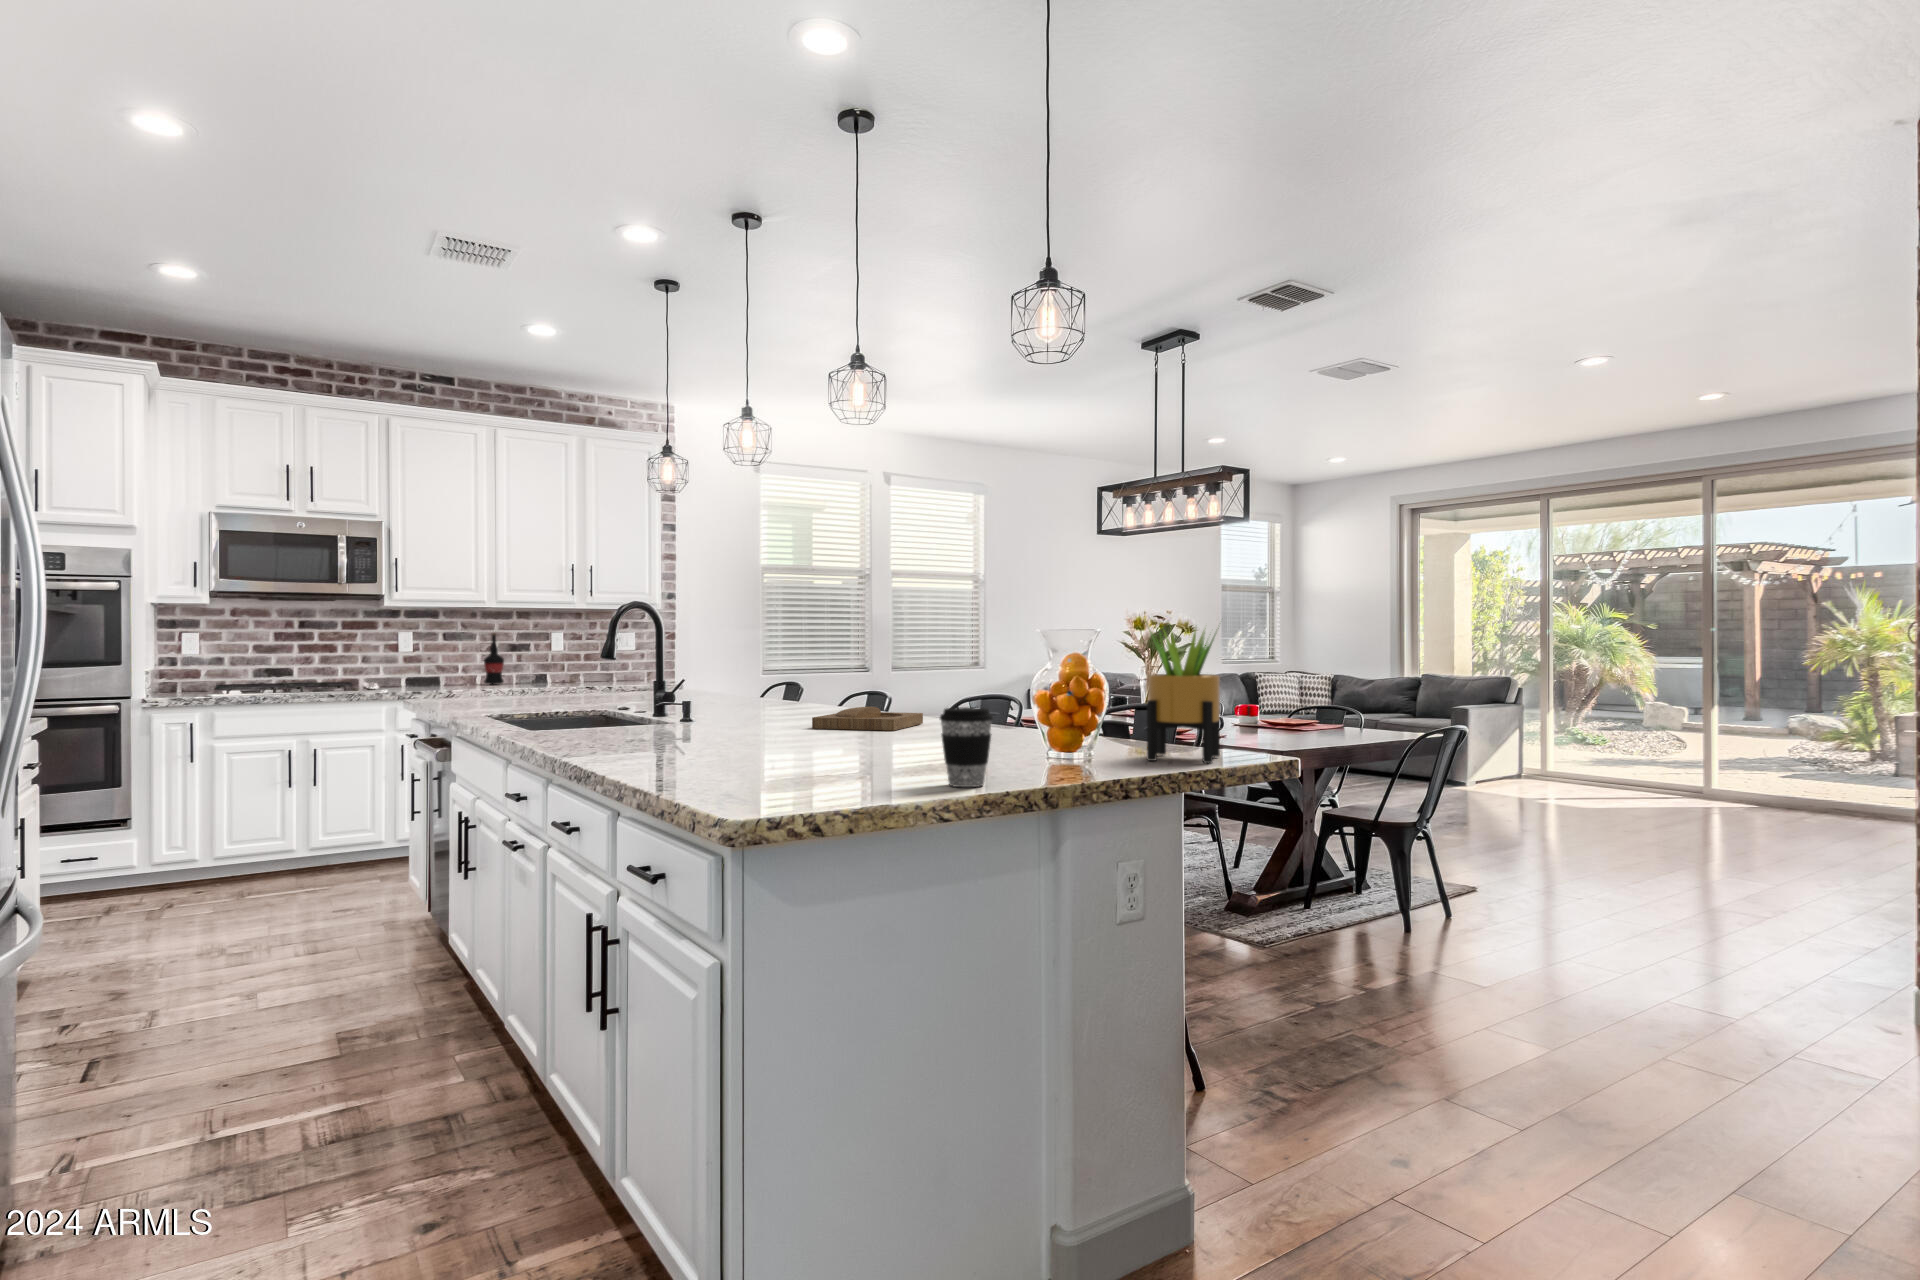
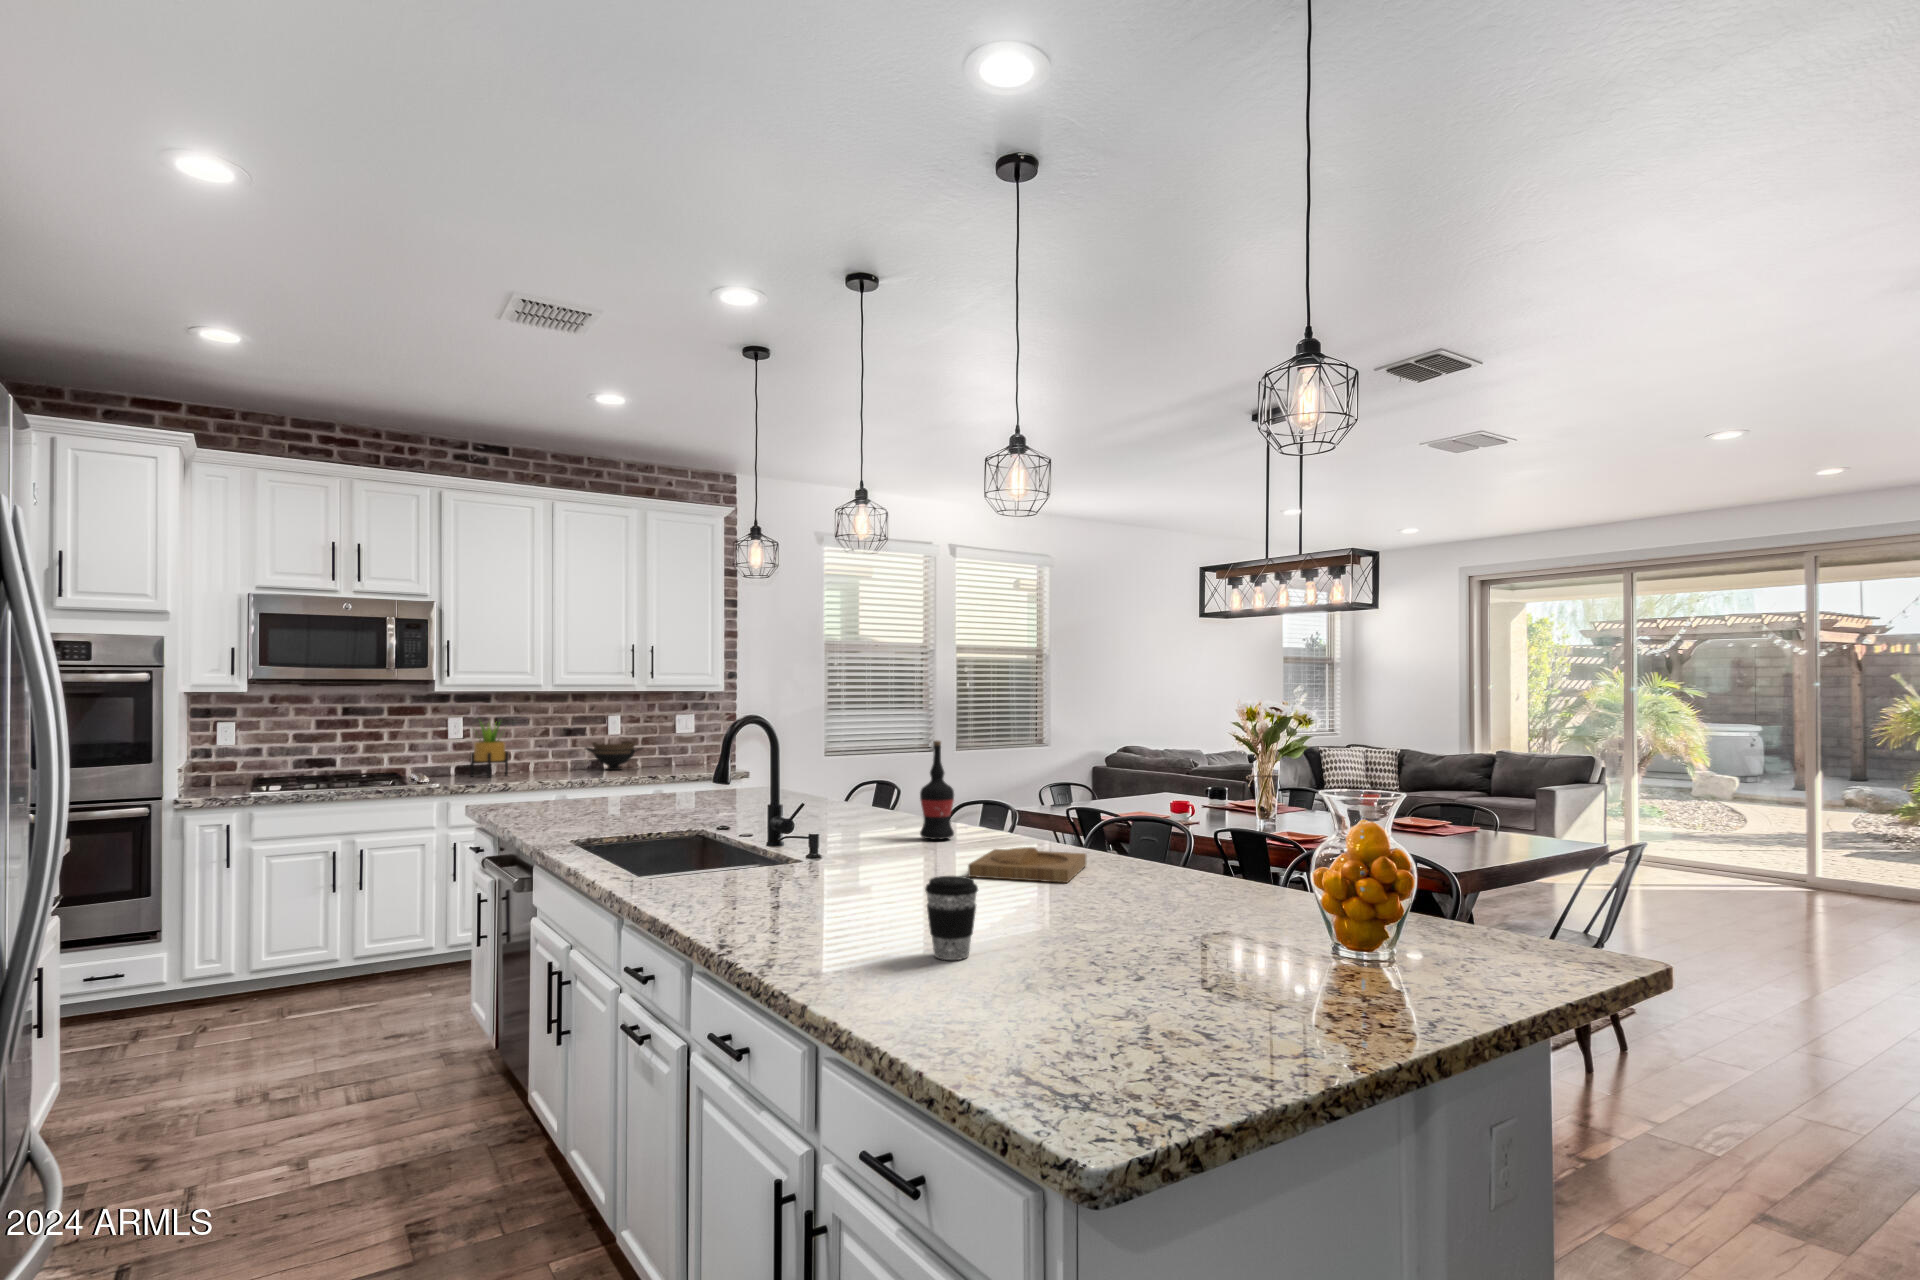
potted plant: present [1147,630,1220,763] -> present [470,722,508,777]
wine bottle: present [484,633,504,685] -> present [920,740,954,840]
bowl: none [532,658,587,684] -> present [586,741,642,770]
coffee cup: present [940,707,993,787] -> present [925,876,978,960]

